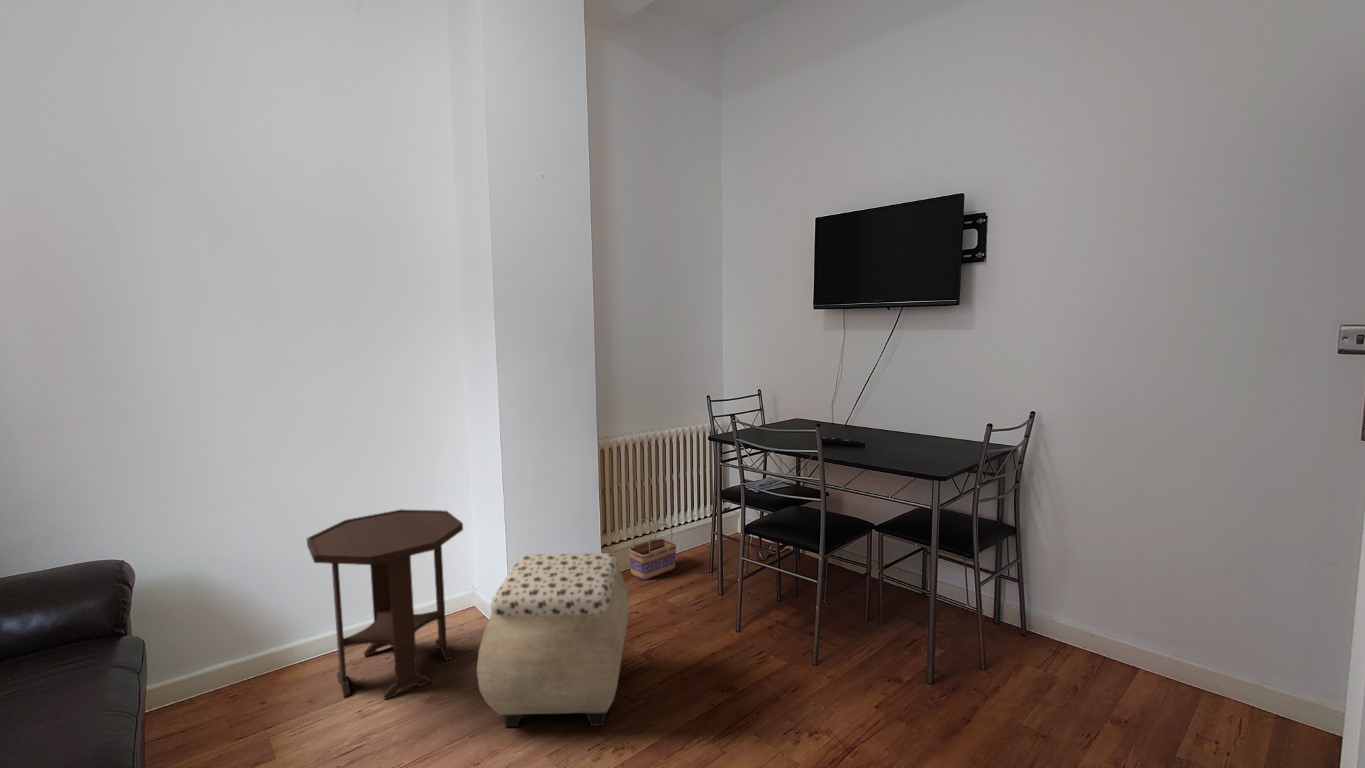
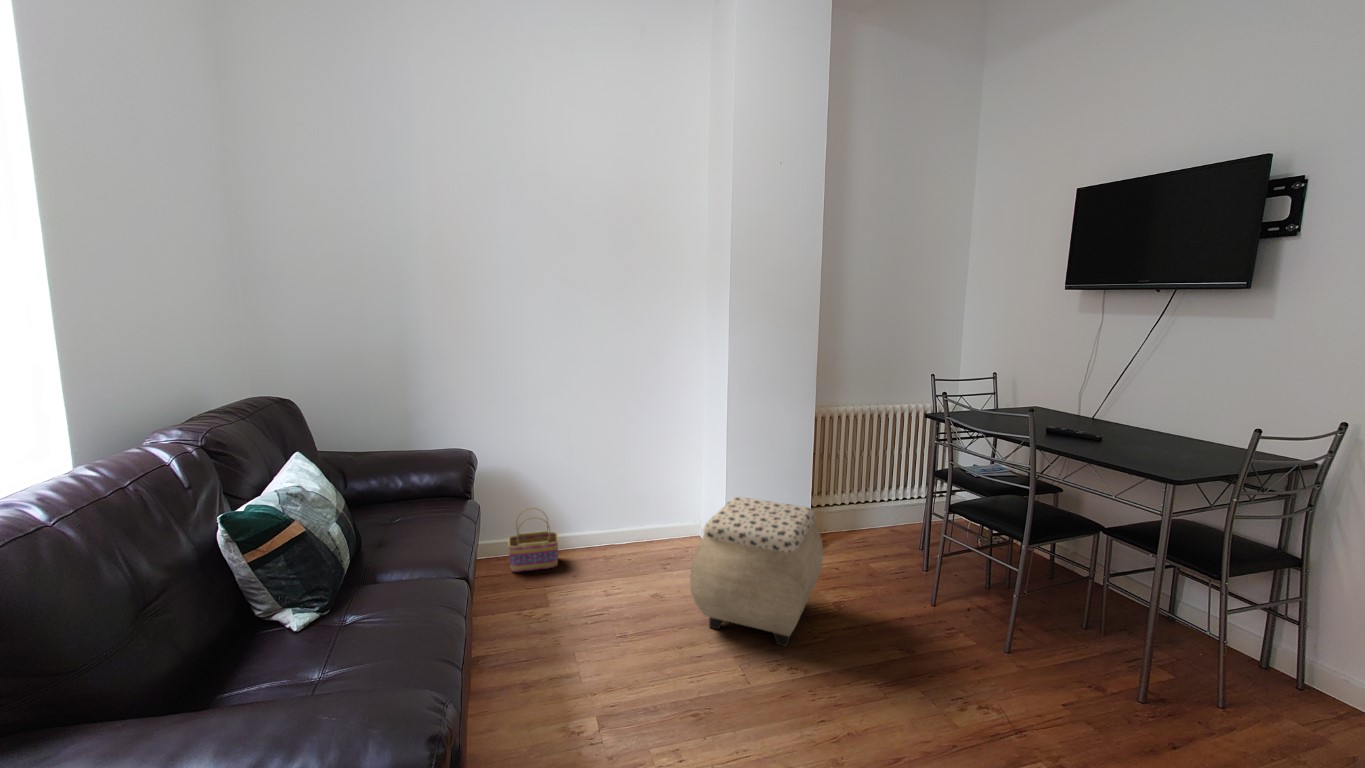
side table: present [307,509,463,699] -> none [584,447,692,587]
basket: present [629,518,676,580] -> present [508,510,558,572]

